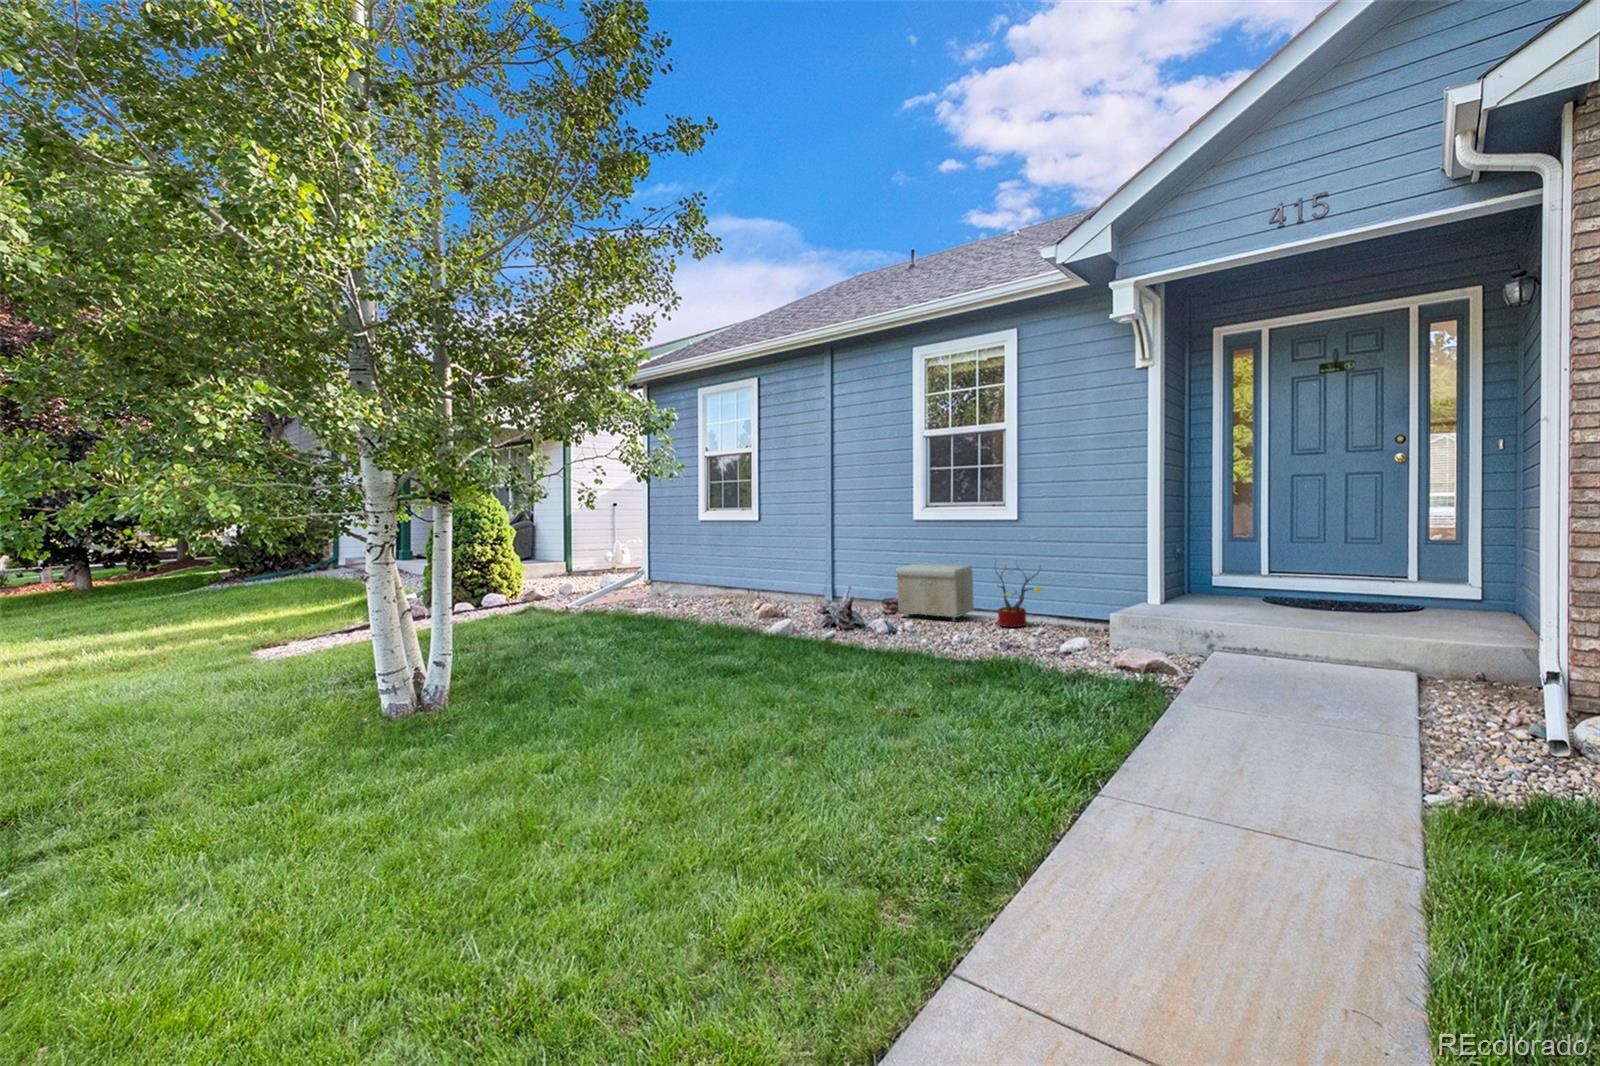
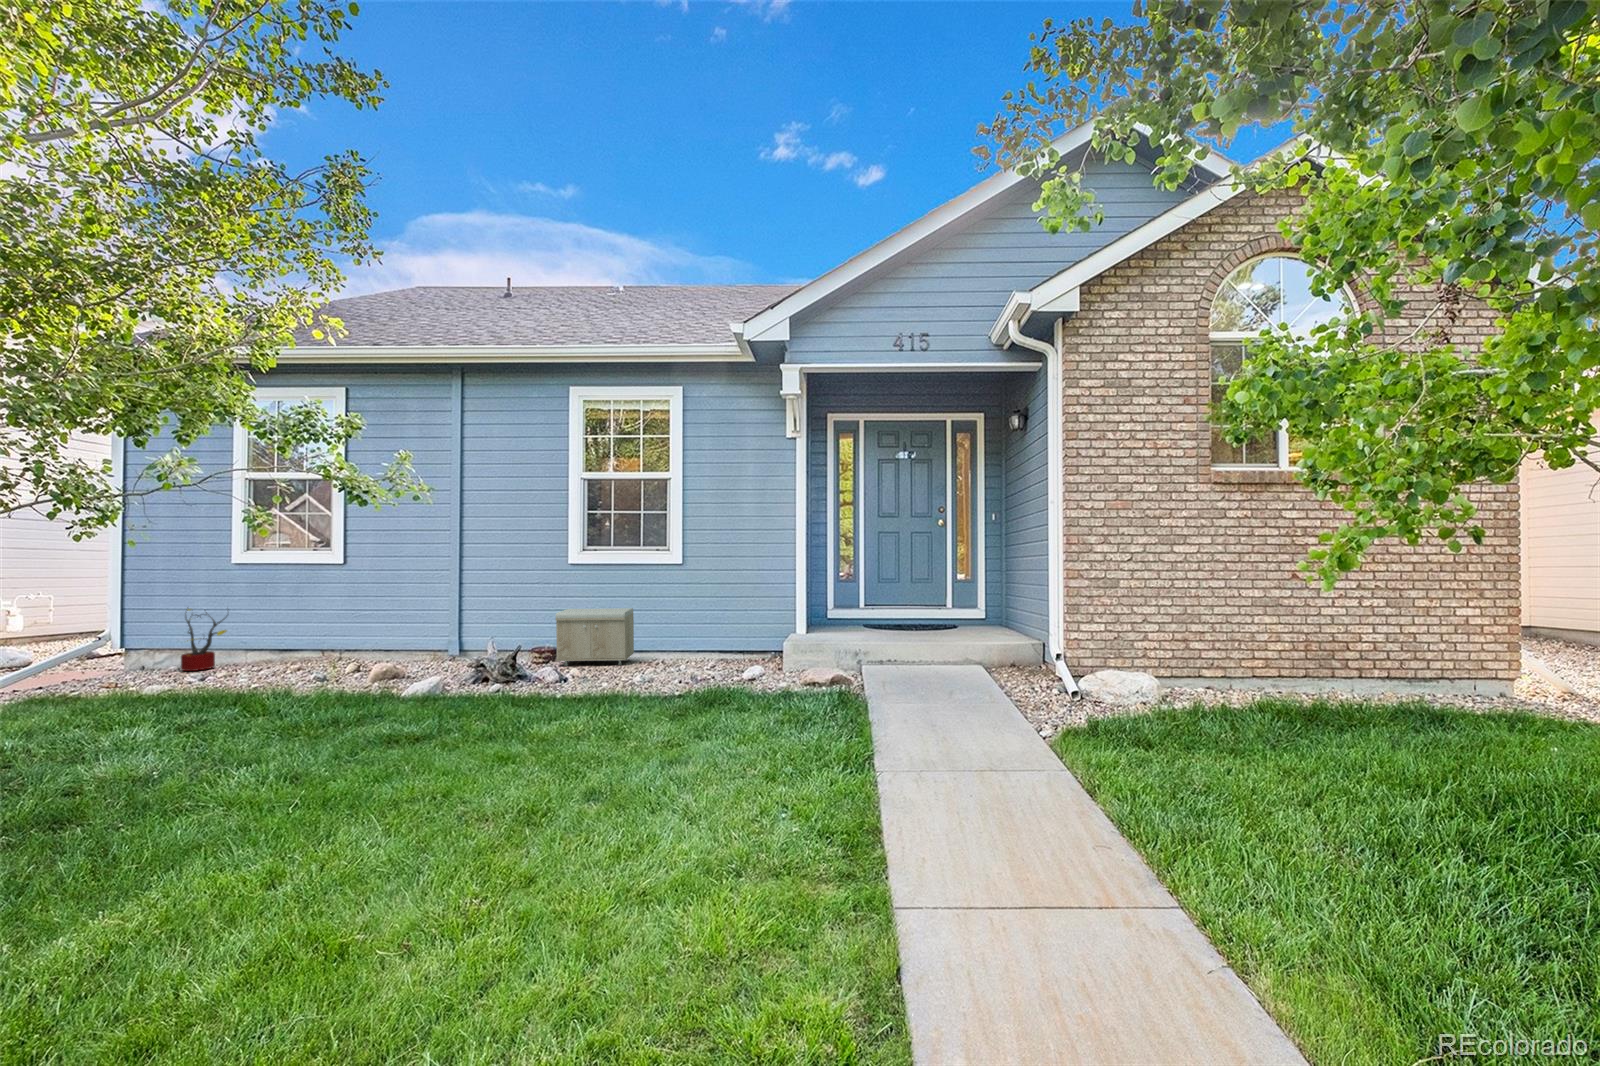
decorative plant: present [995,562,1041,627] -> present [181,609,227,671]

